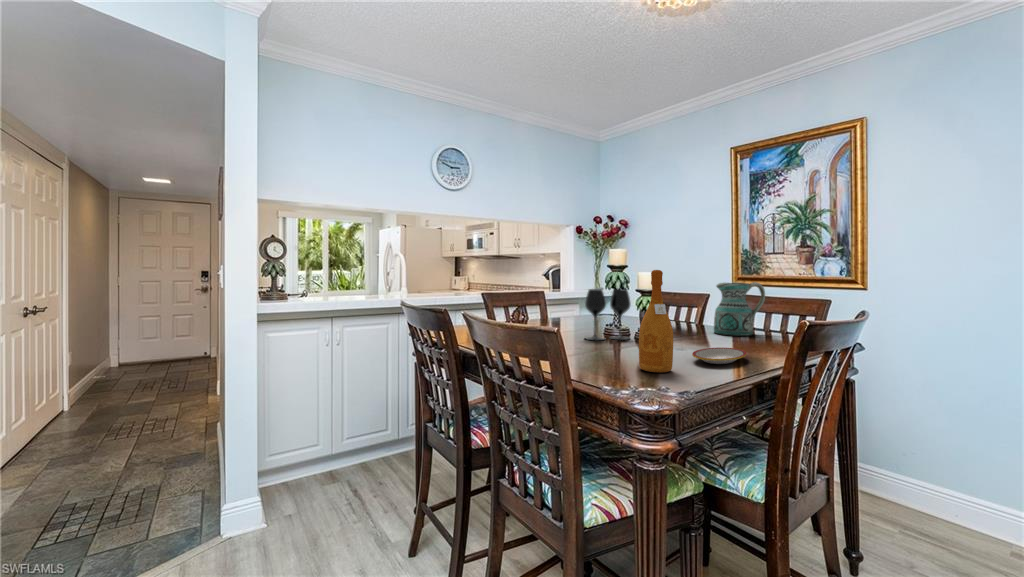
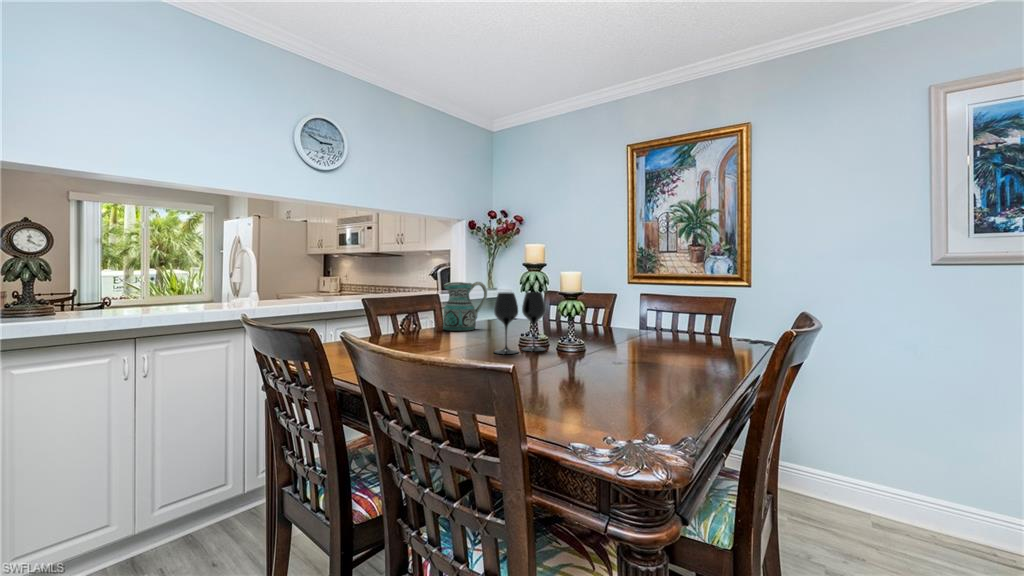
wine bottle: present [639,270,673,372] -> none [582,270,625,402]
ceramic pitcher: present [714,282,765,336] -> present [443,282,487,331]
plate: present [692,348,747,364] -> none [634,359,690,382]

